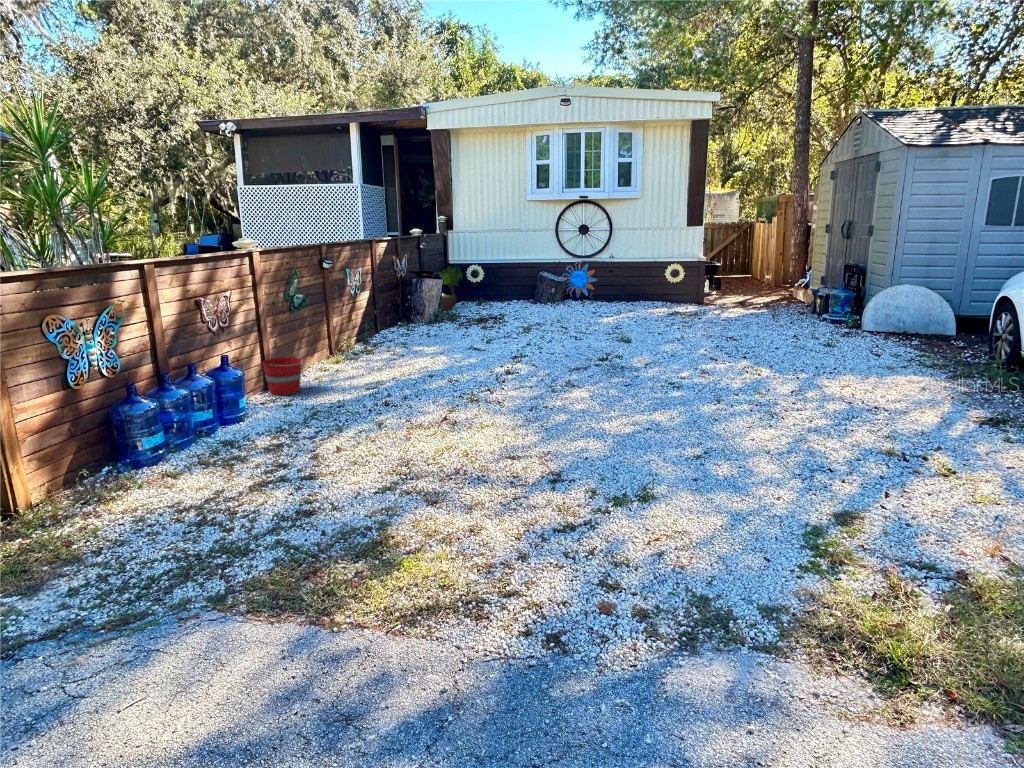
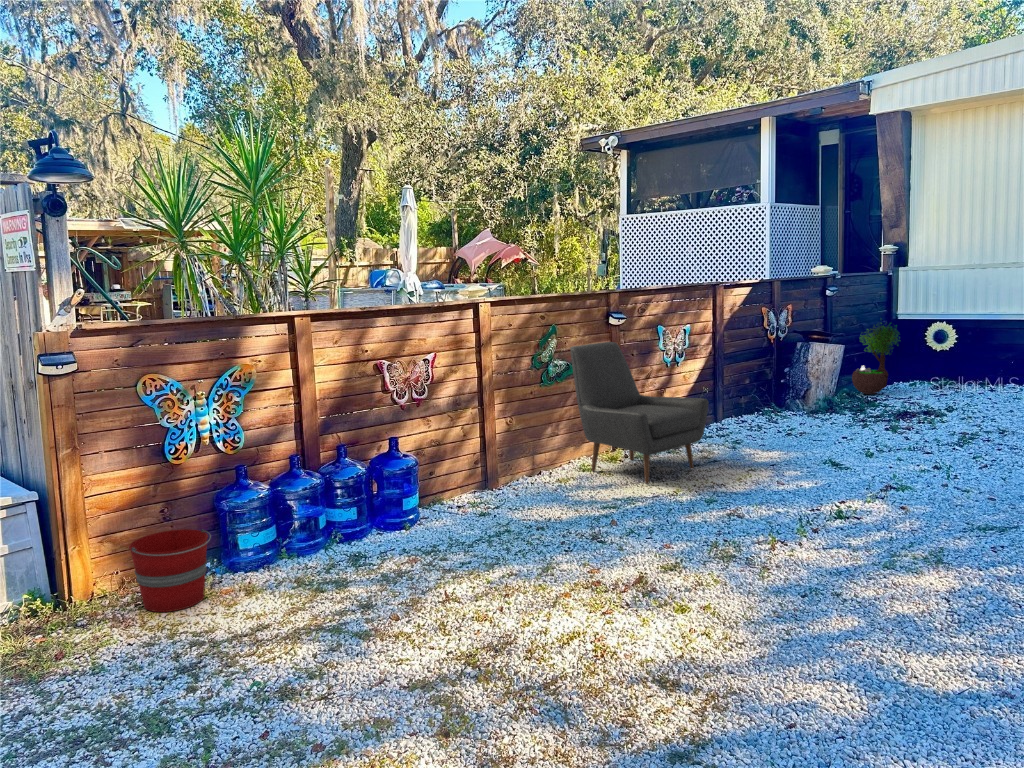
chair: none [307,281,399,371] -> present [570,342,708,484]
bucket: present [262,356,302,395] -> present [129,529,211,612]

